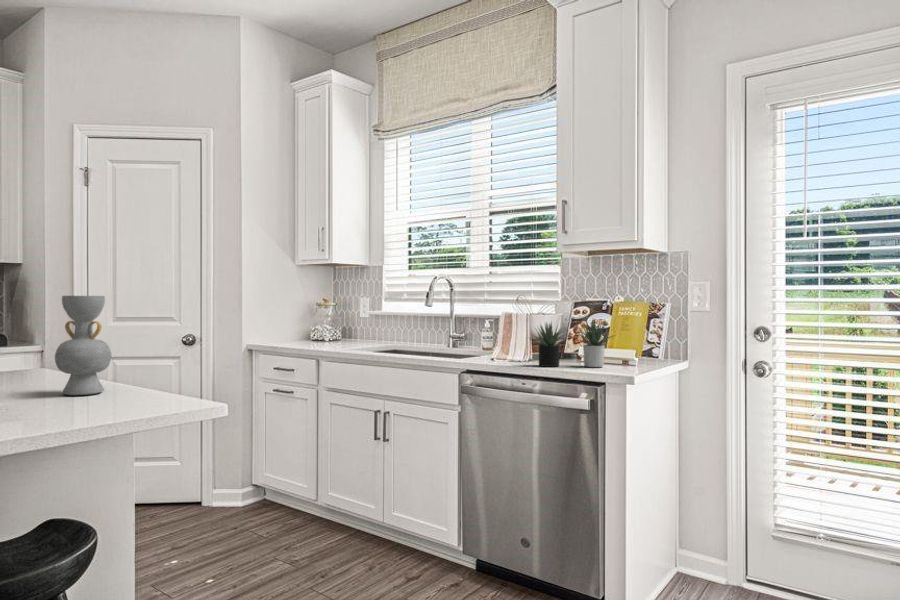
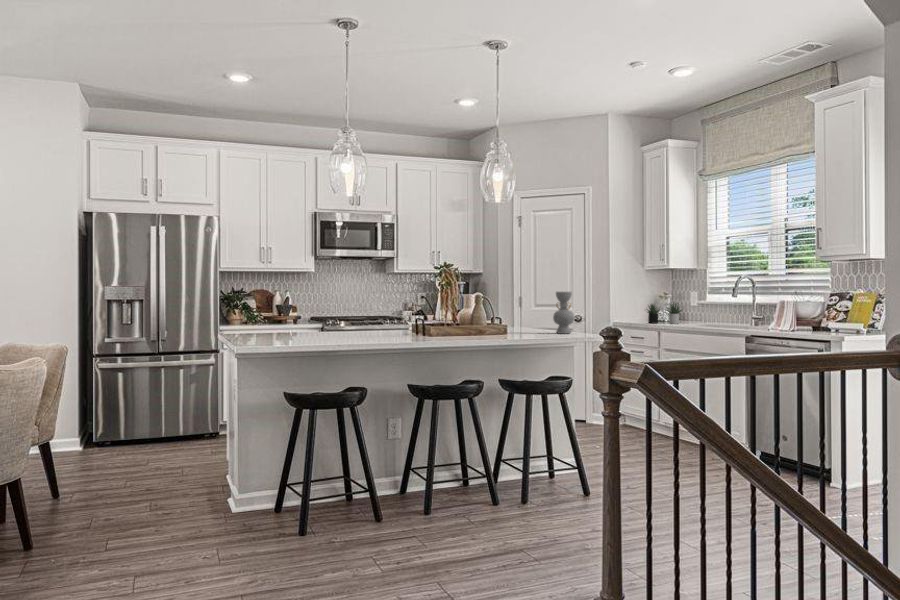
succulent plant: present [532,320,613,367] -> present [647,303,681,324]

